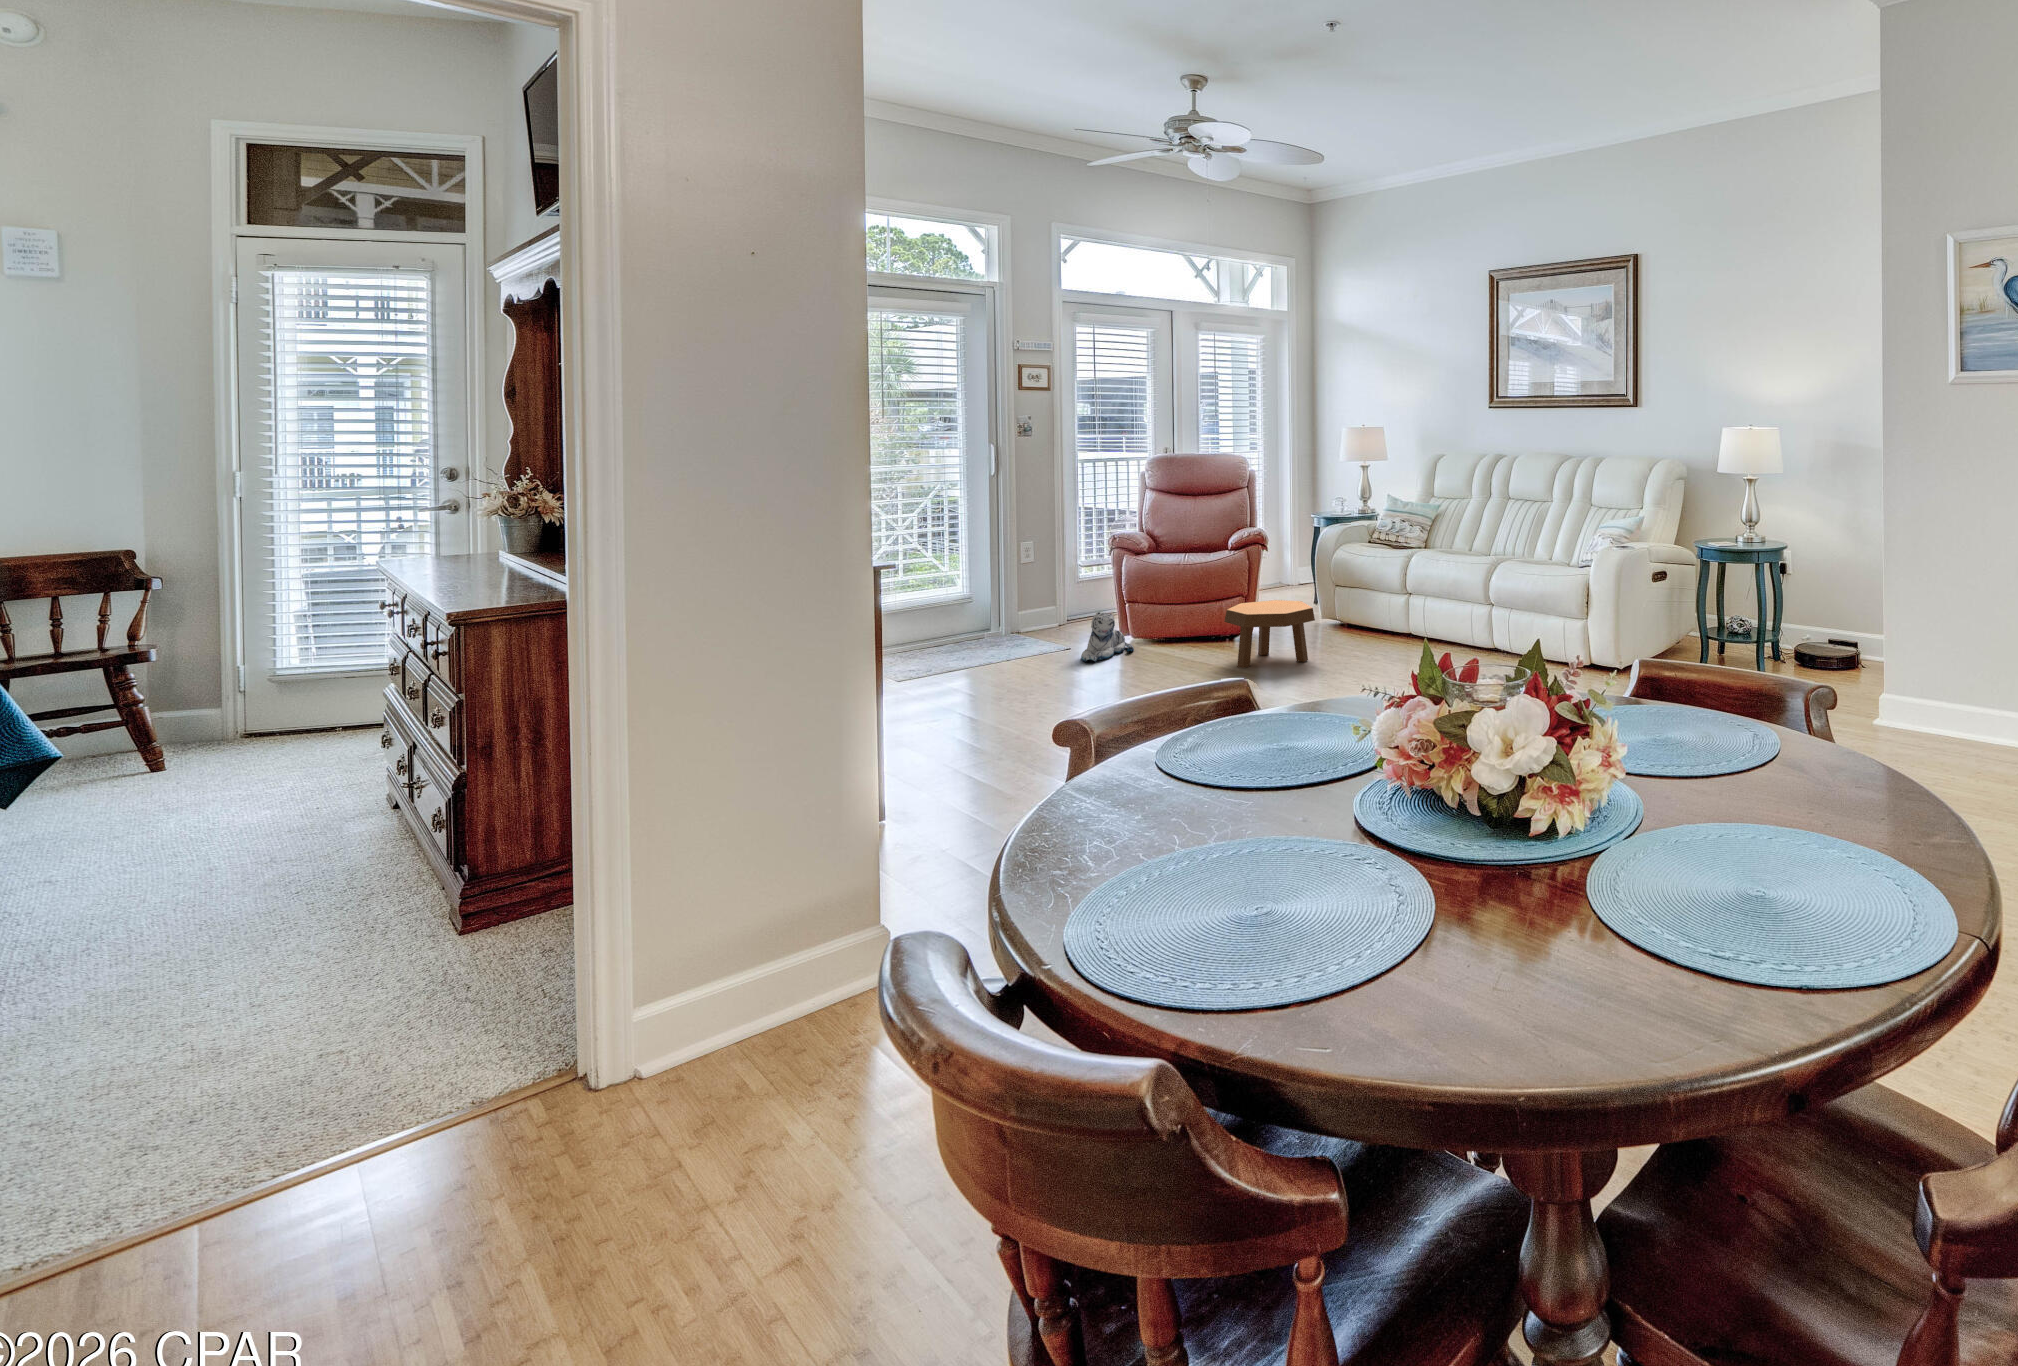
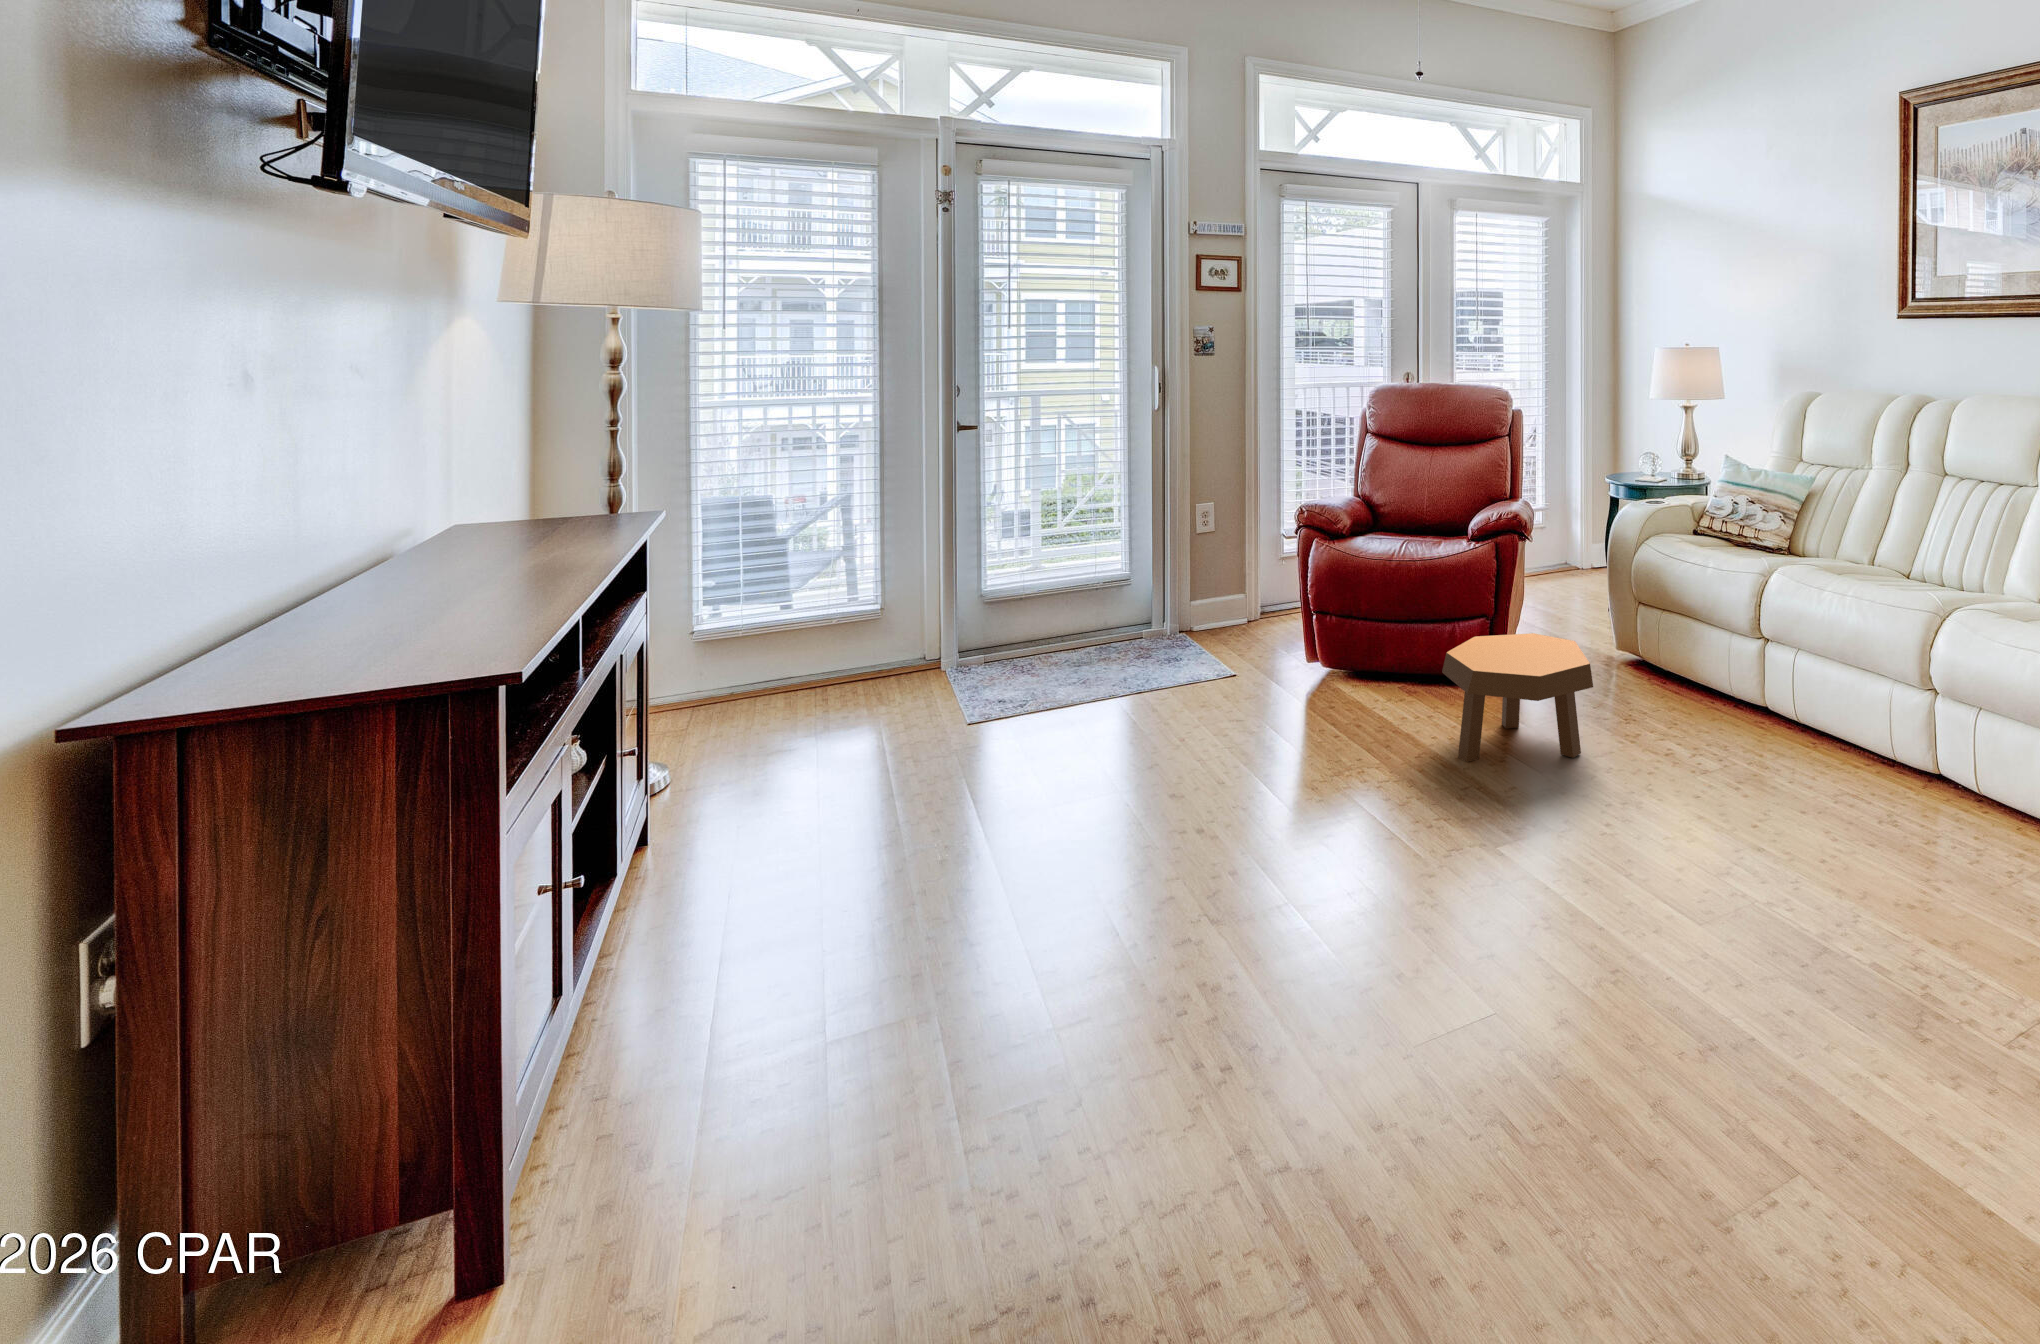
plush toy: present [1081,612,1134,662] -> none [1231,631,1320,715]

